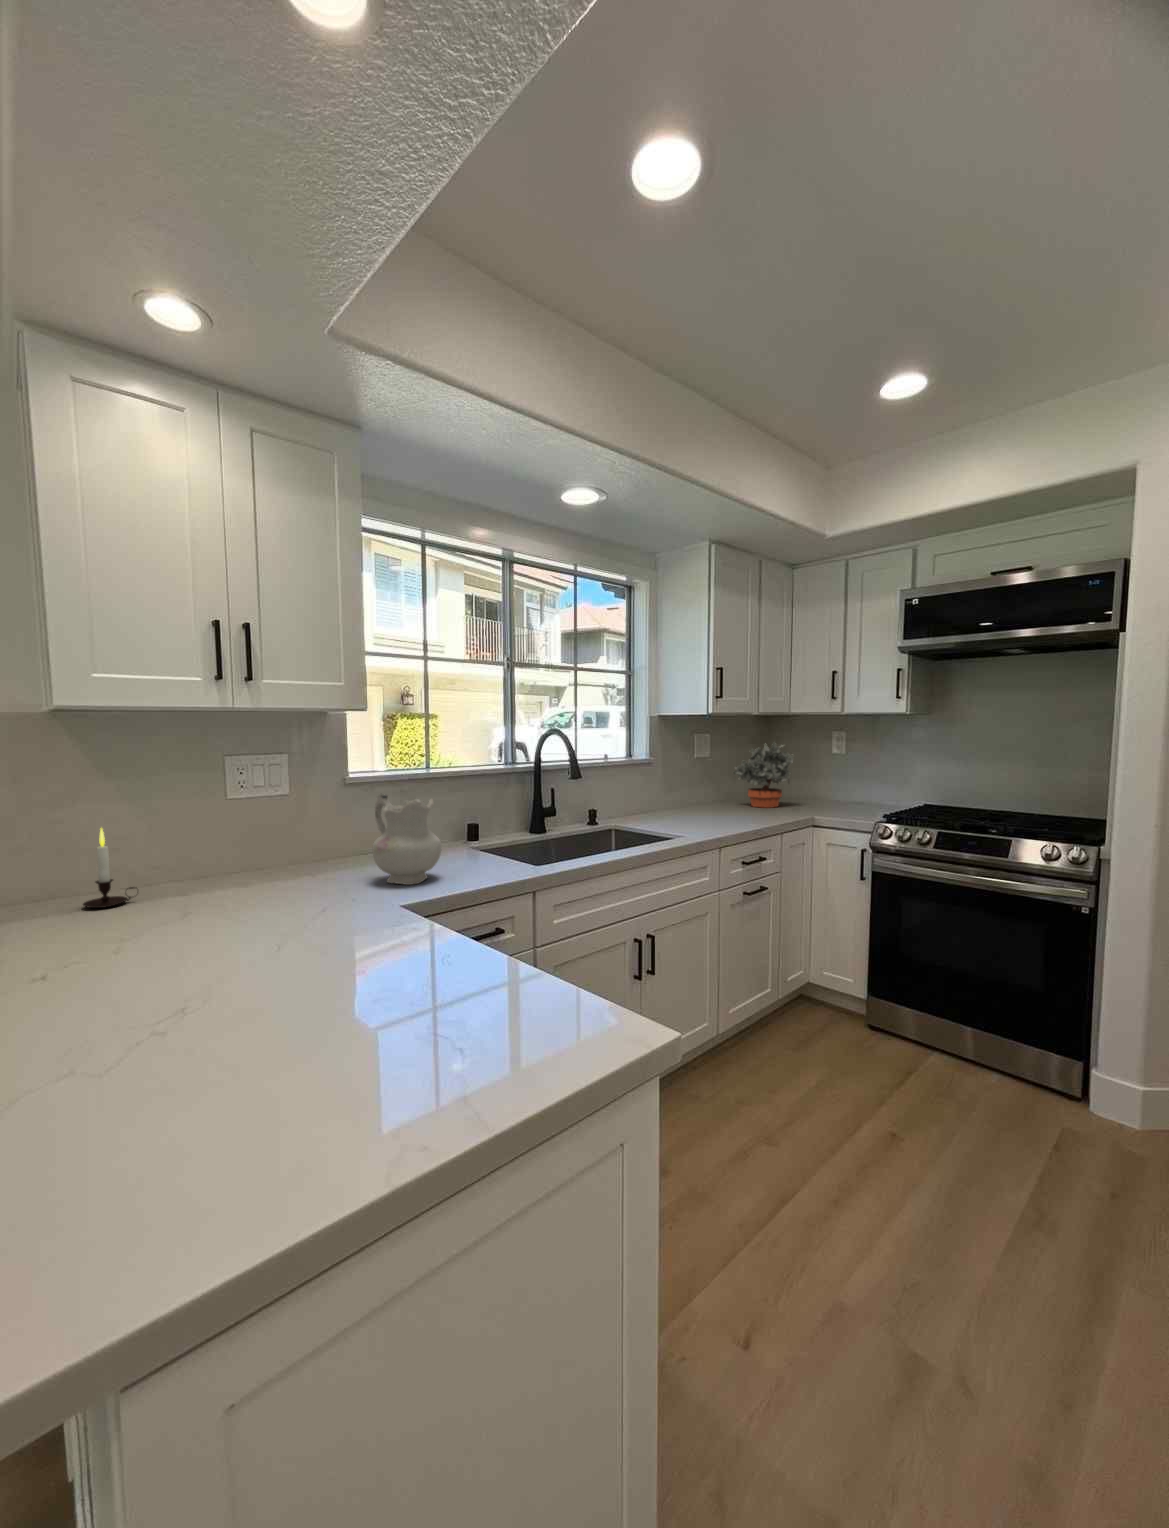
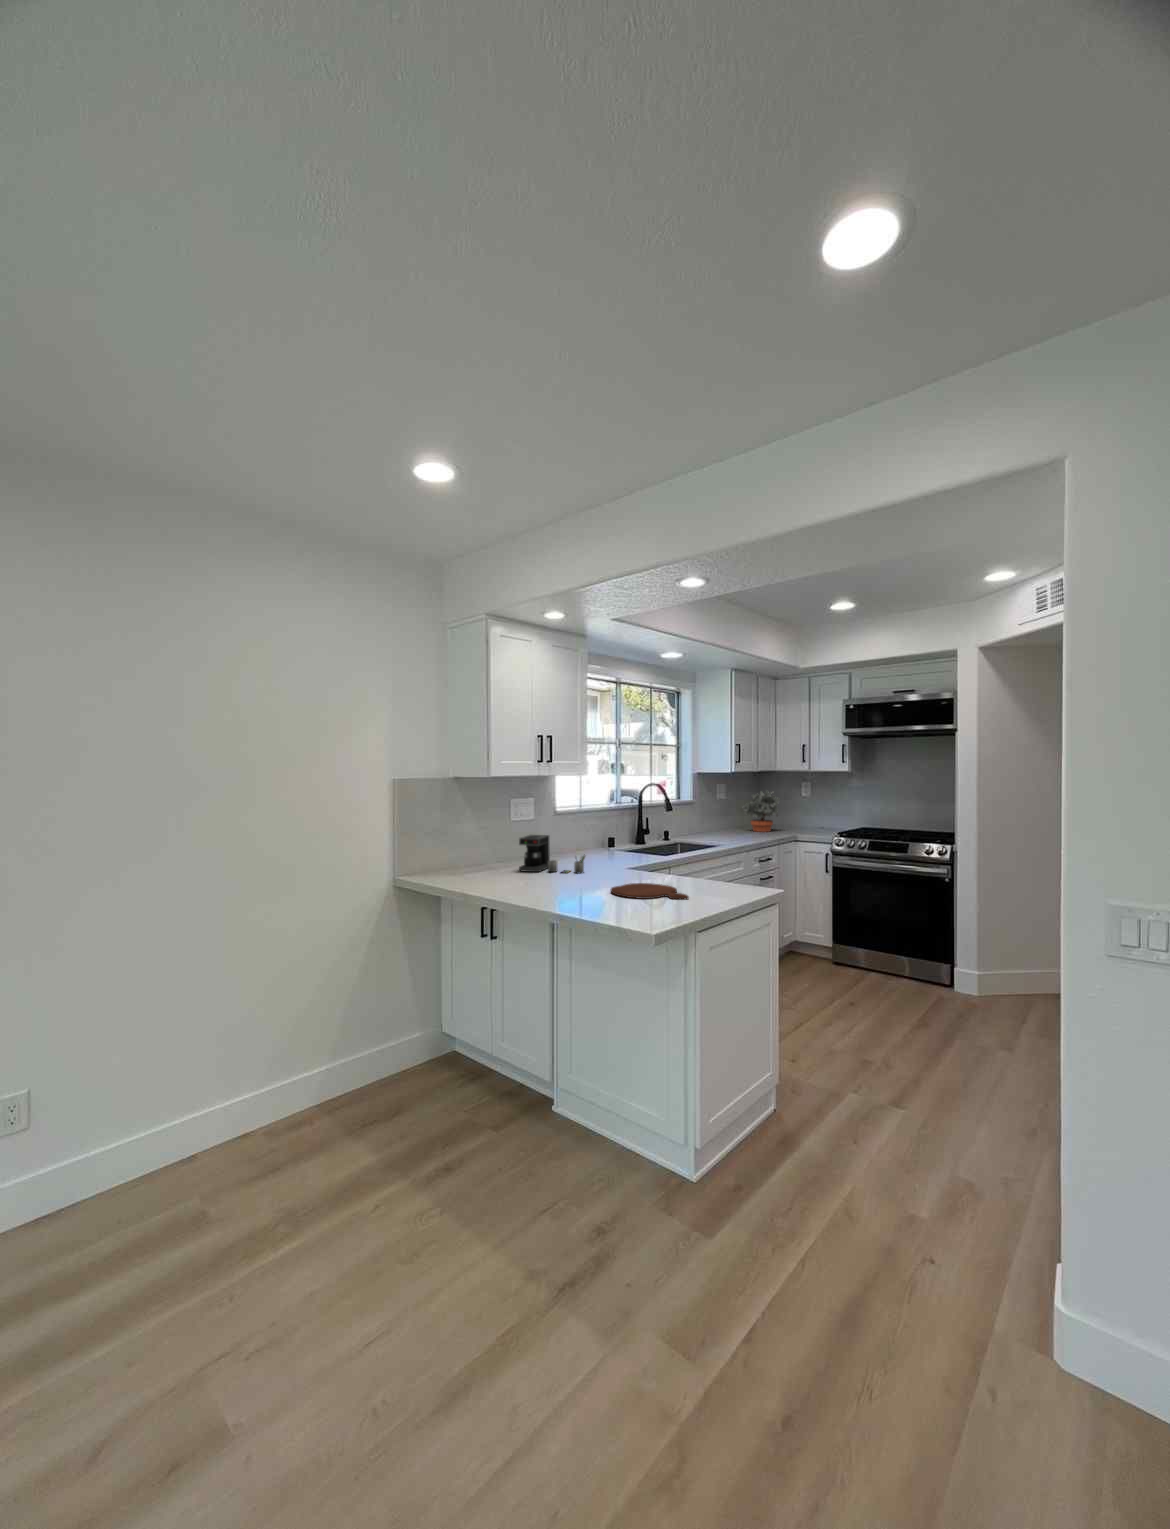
ceramic pitcher: present [373,794,441,885] -> none [586,818,623,864]
candle: present [83,828,135,908] -> none [466,833,487,873]
coffee maker: none [185,828,311,917] -> present [519,835,585,873]
cutting board: none [178,978,381,1082] -> present [611,883,689,899]

